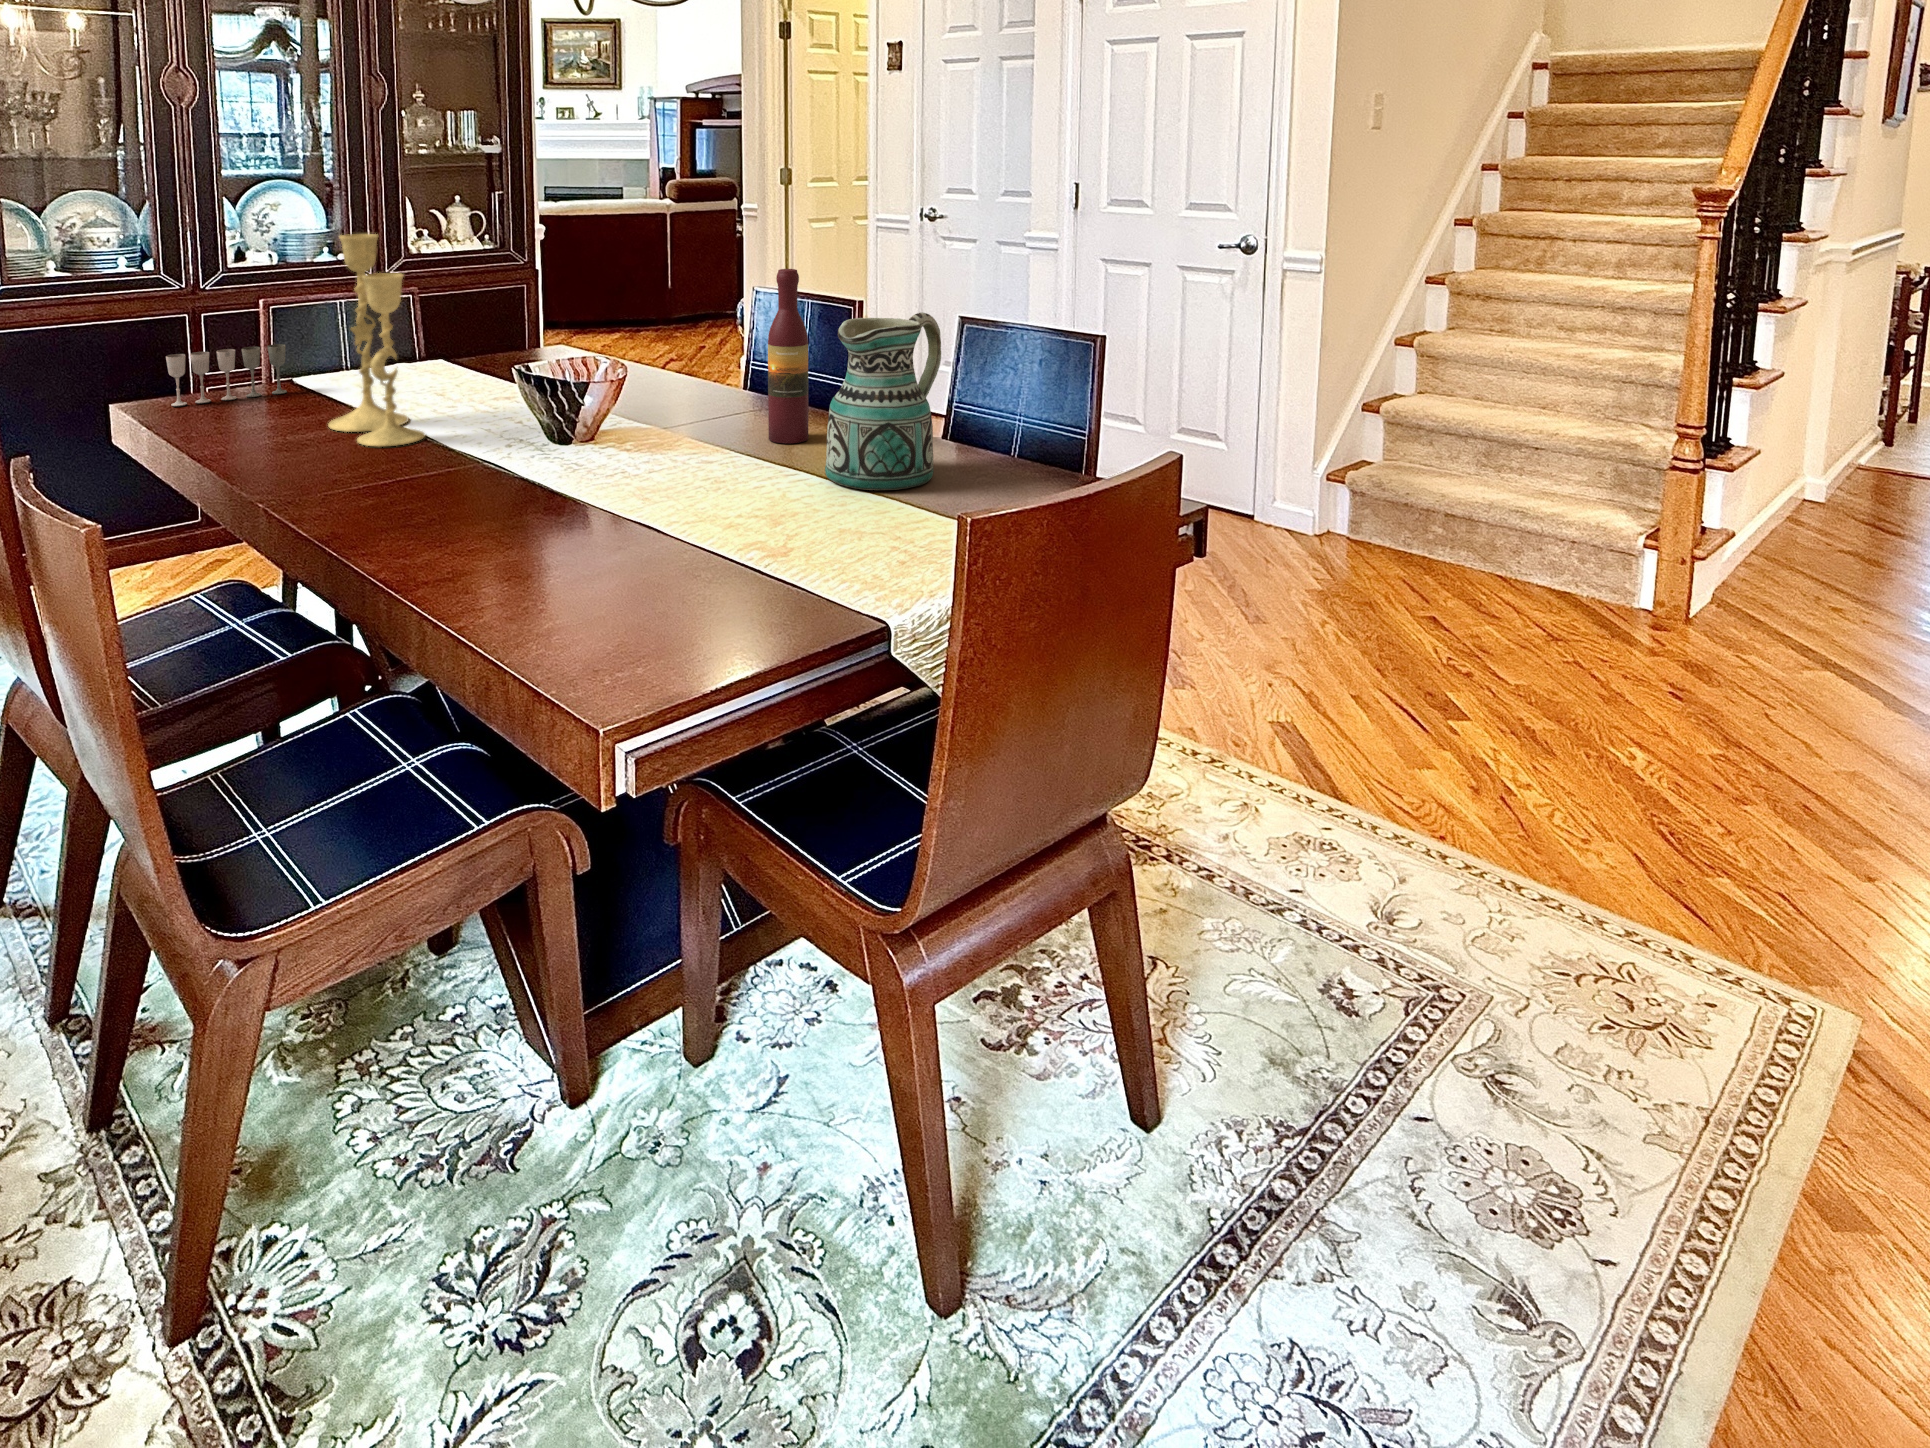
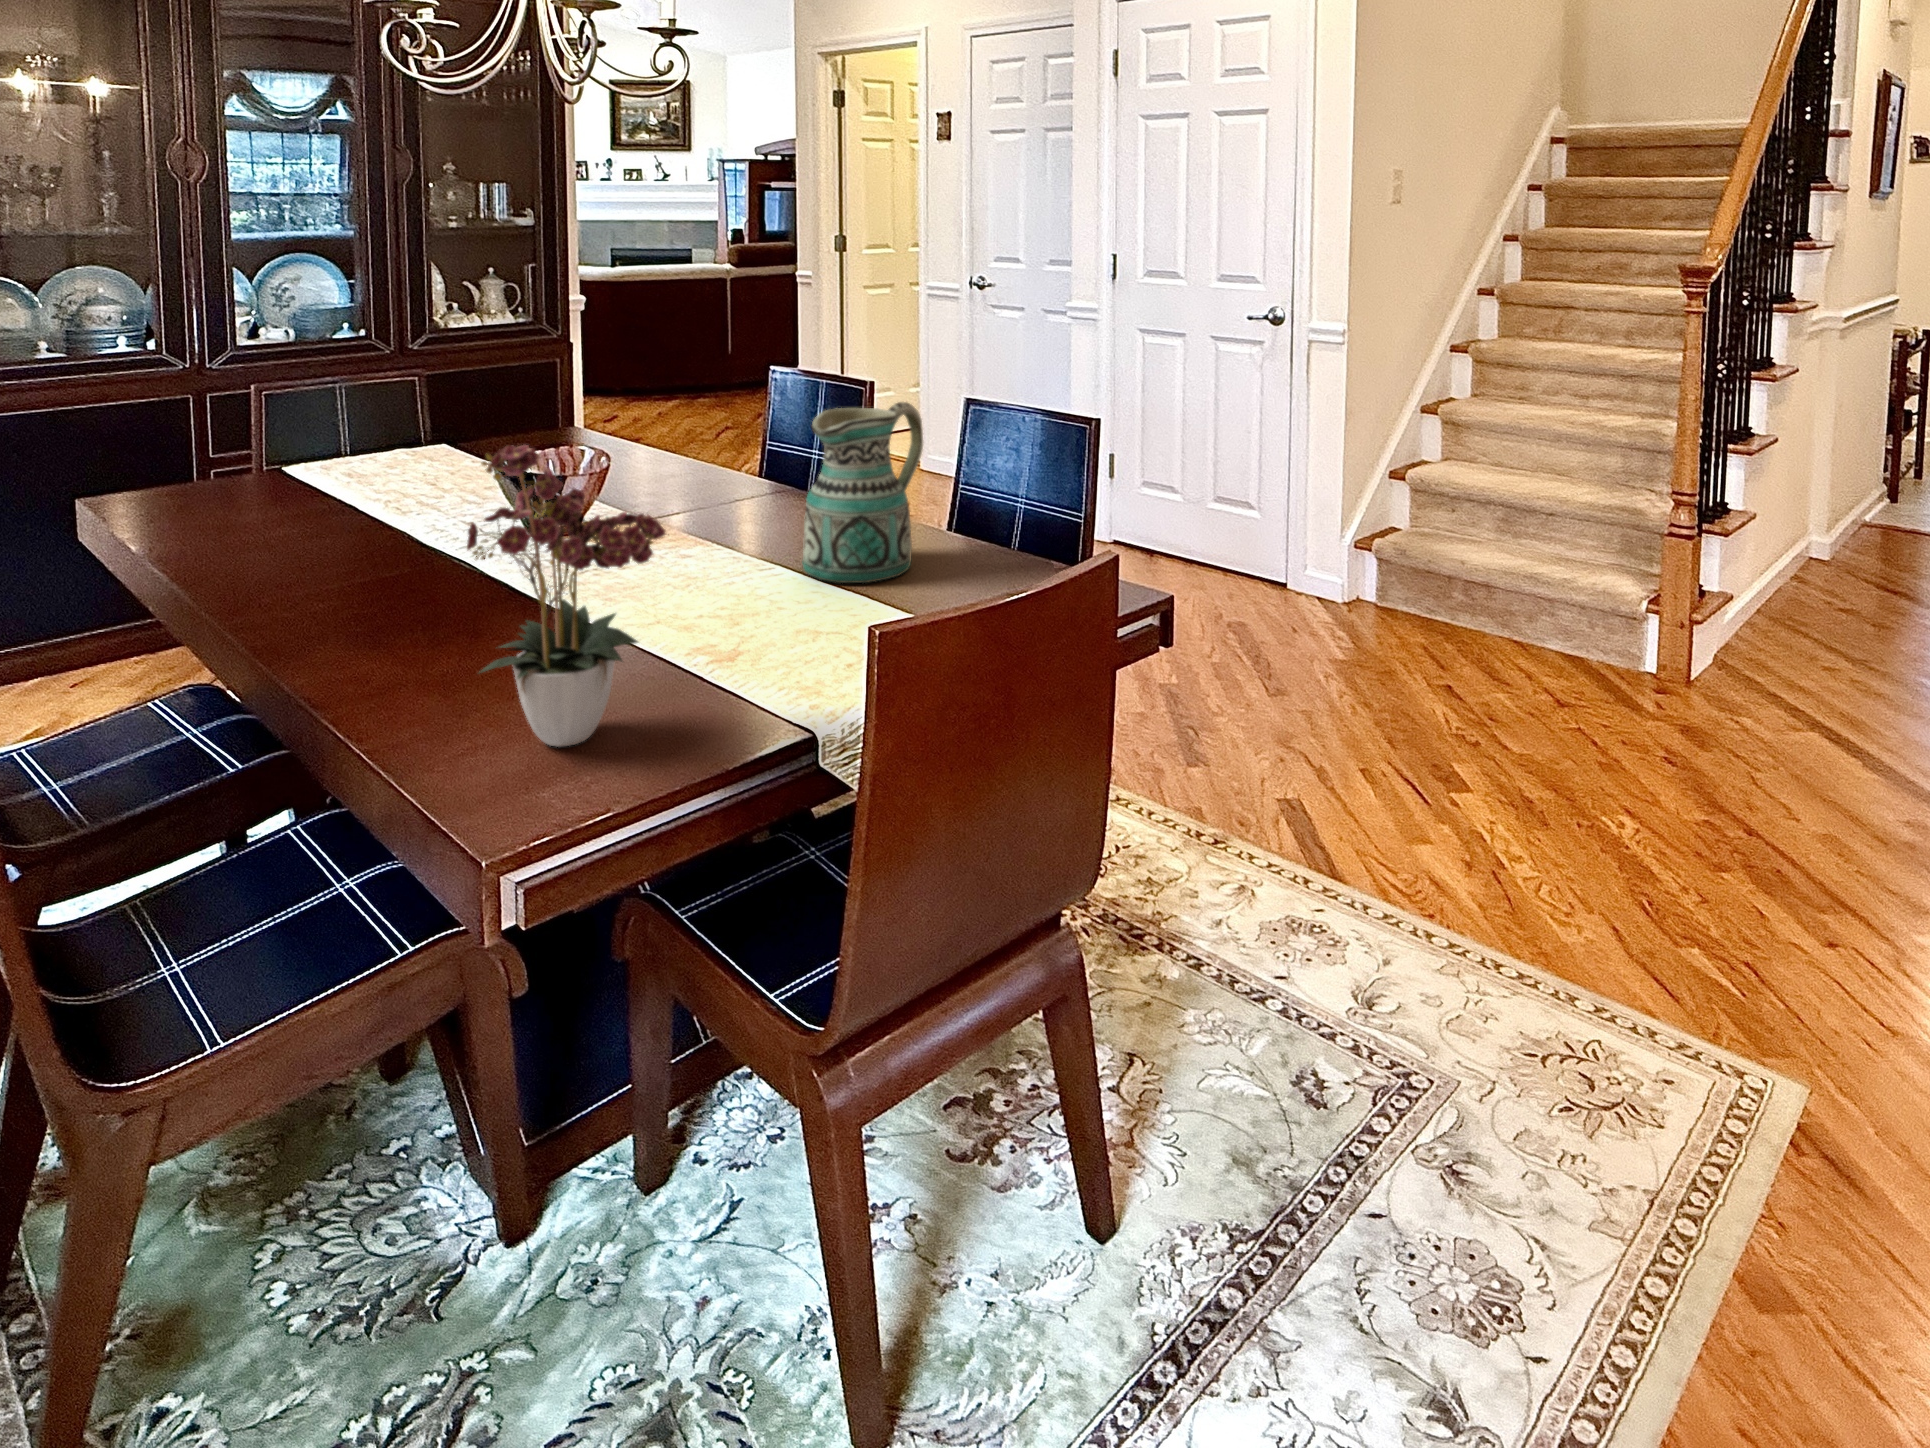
candlestick: present [328,234,425,447] -> none [304,322,403,543]
wine bottle: present [768,269,808,443] -> none [755,357,798,533]
flower arrangement: none [542,319,749,631] -> present [467,445,666,747]
wine glass: present [166,344,287,406] -> none [138,433,272,500]

